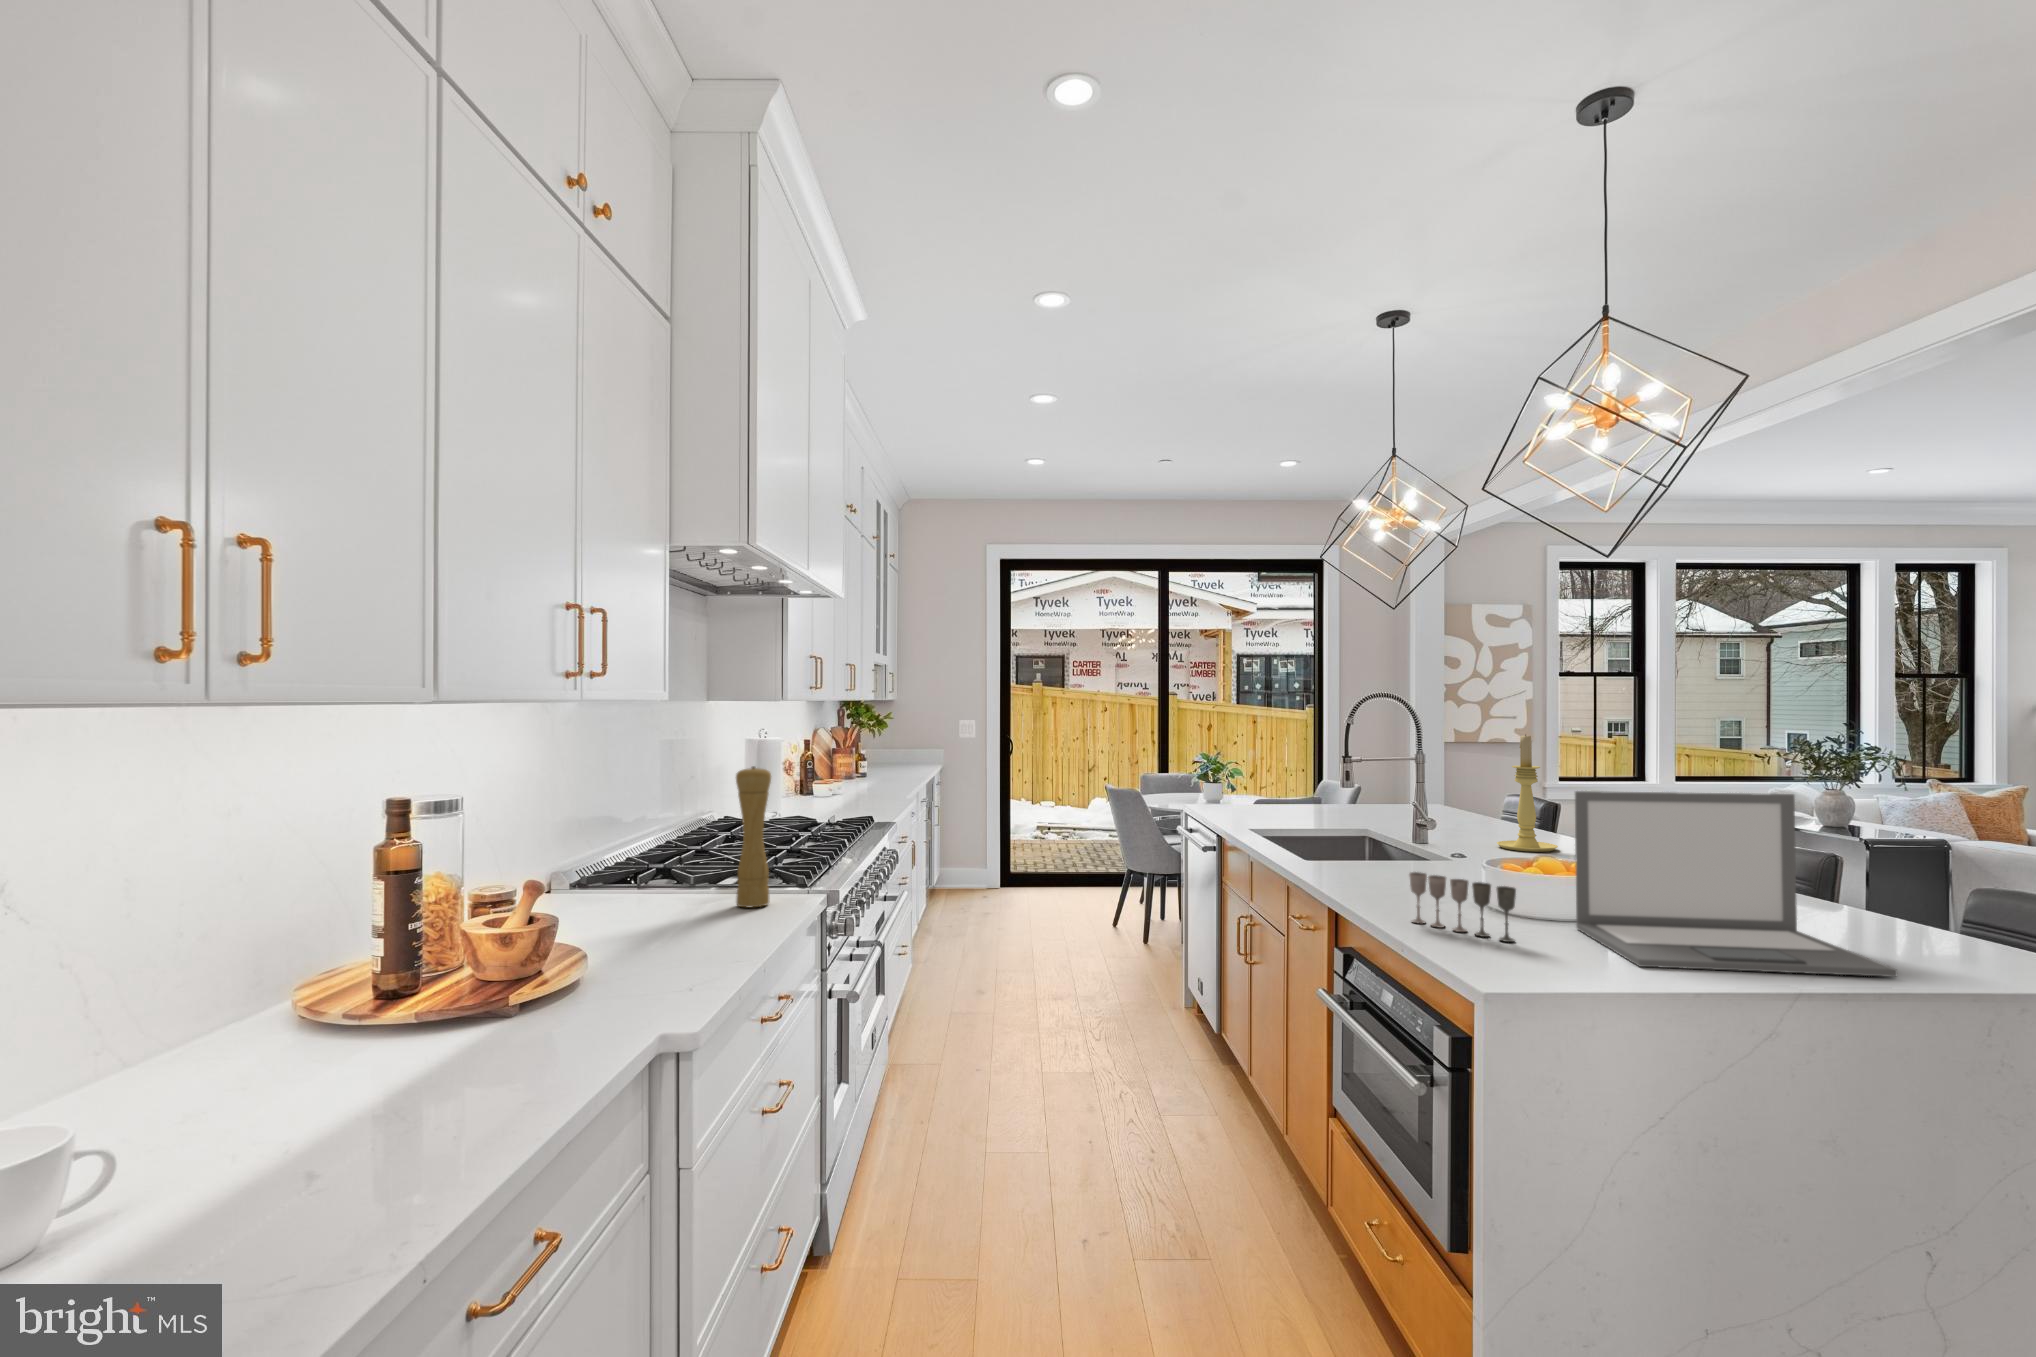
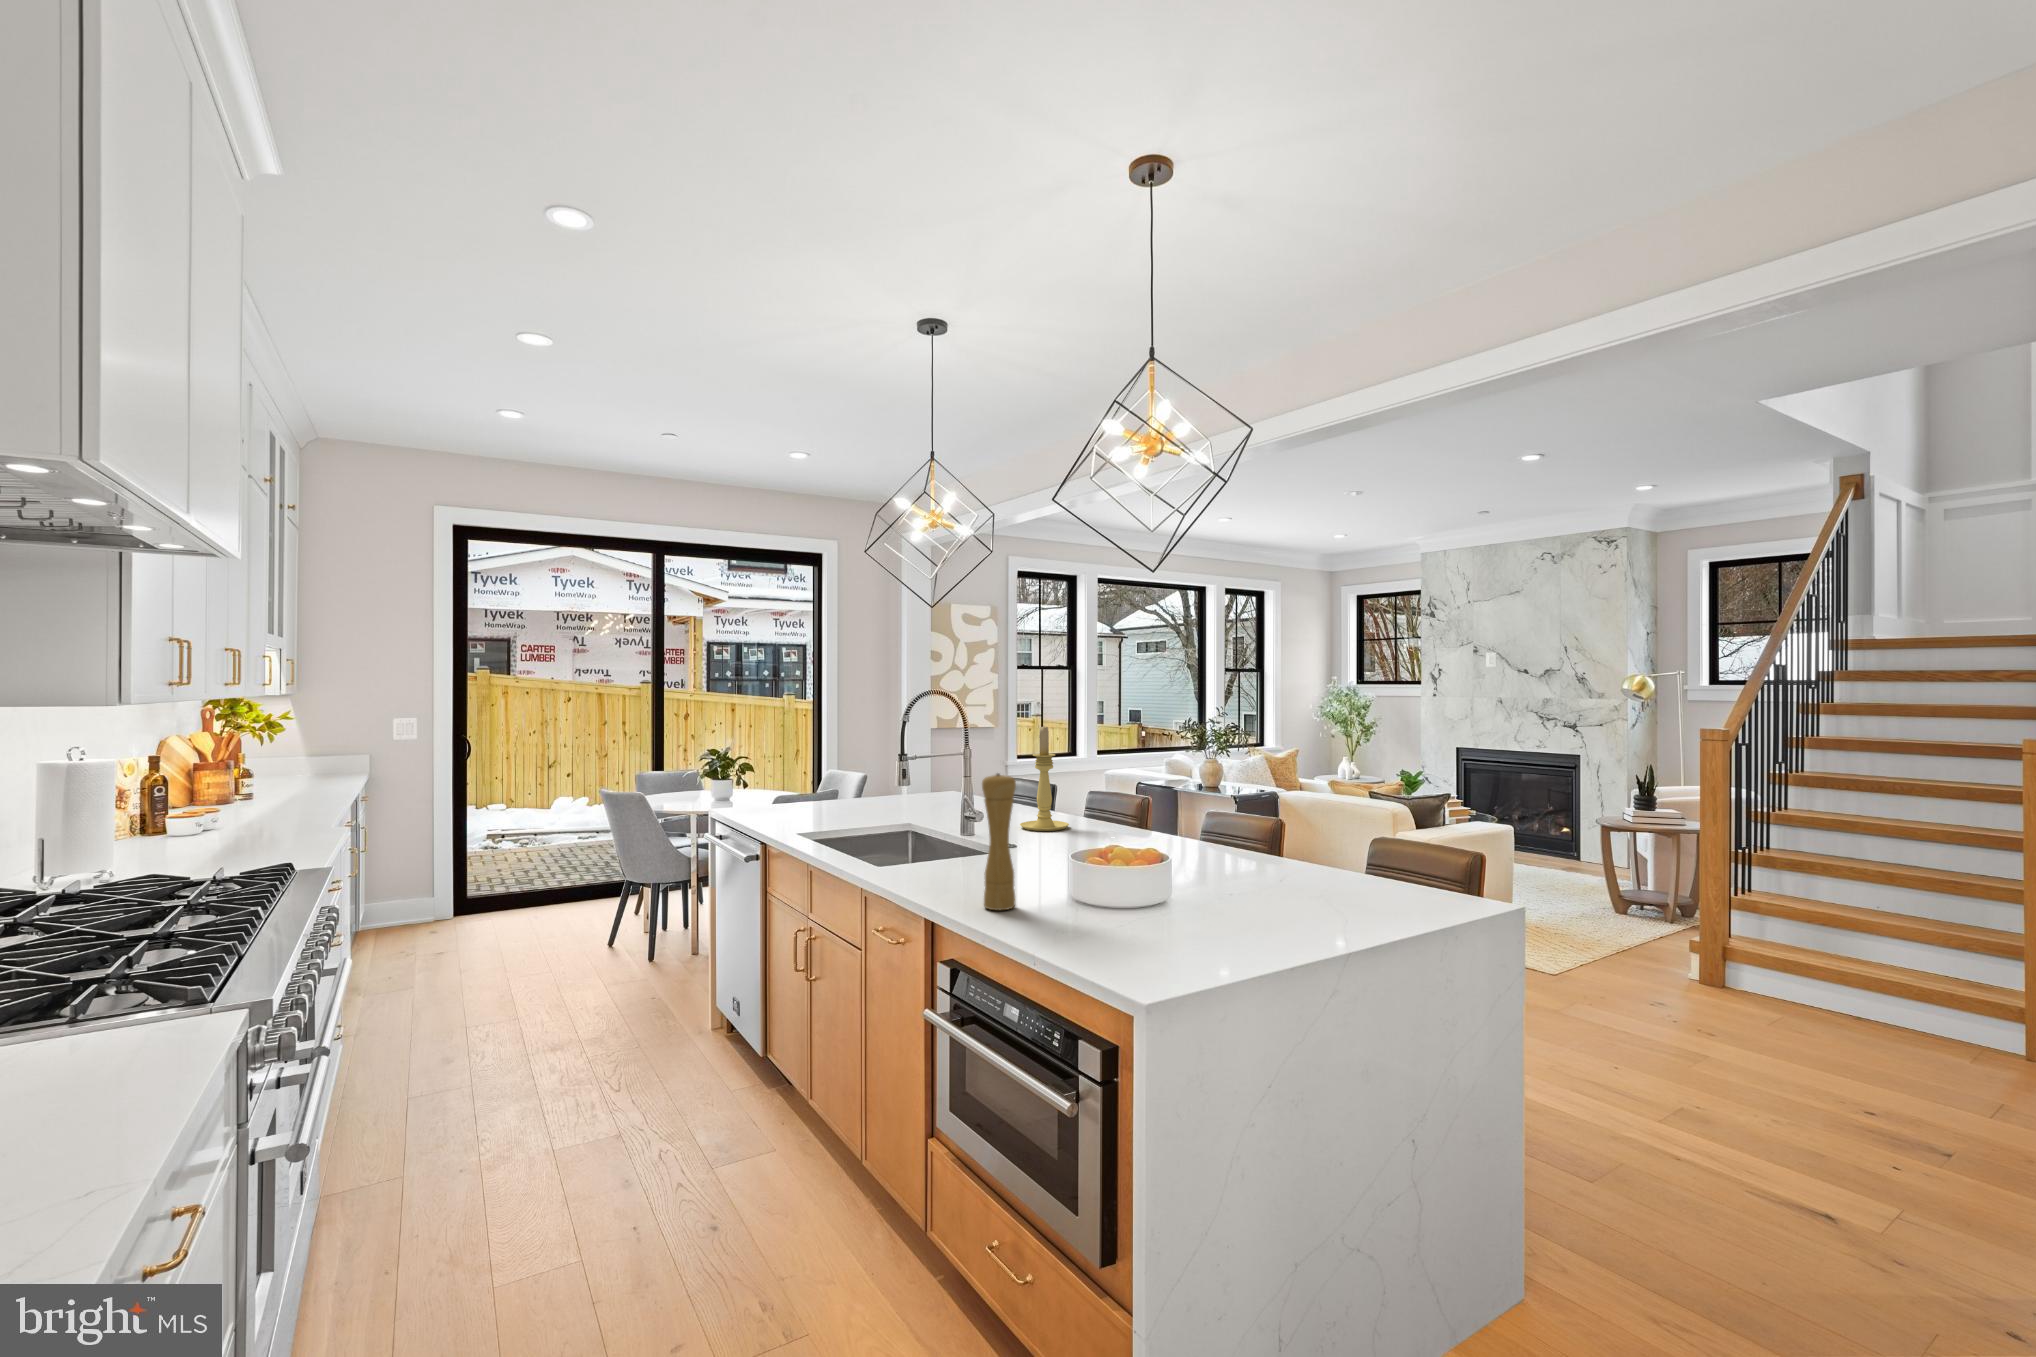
pepper mill: present [736,766,771,908] -> present [982,773,1016,910]
laptop: present [1575,791,1897,977] -> none [1161,778,1395,948]
wine glass: present [1409,872,1516,942] -> none [1029,878,1134,939]

